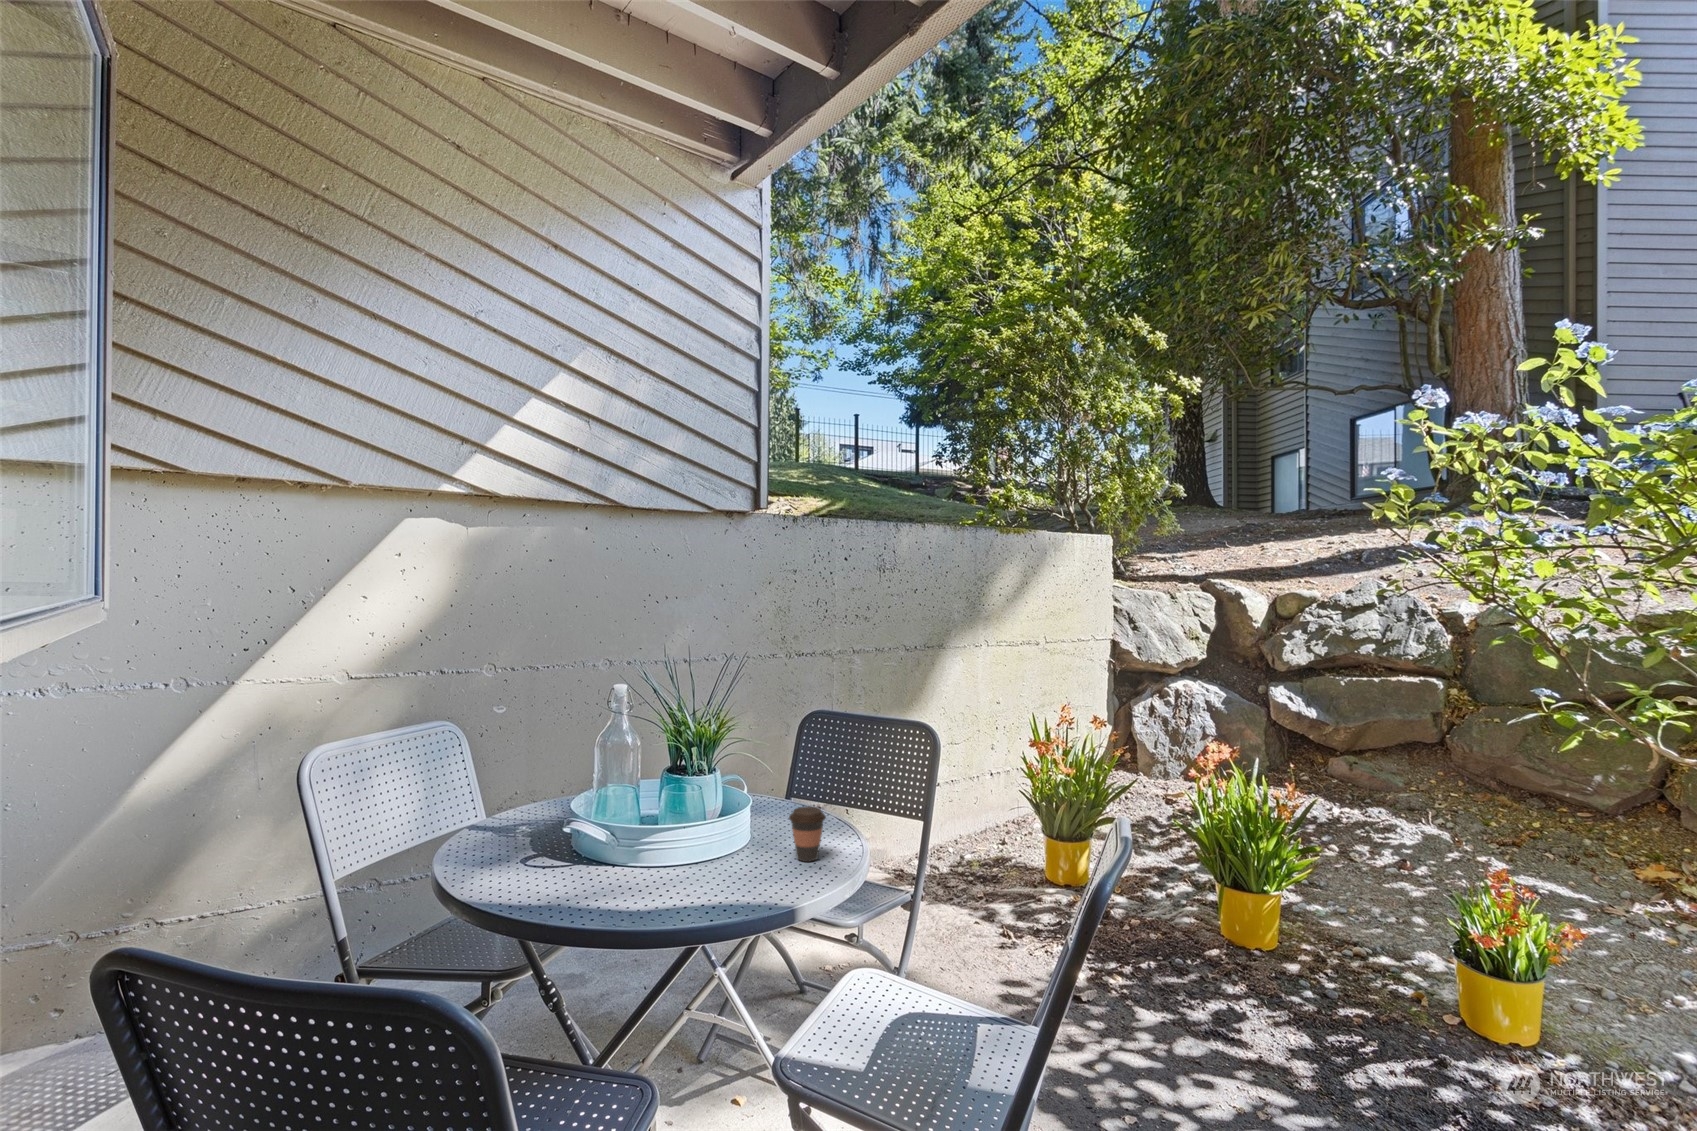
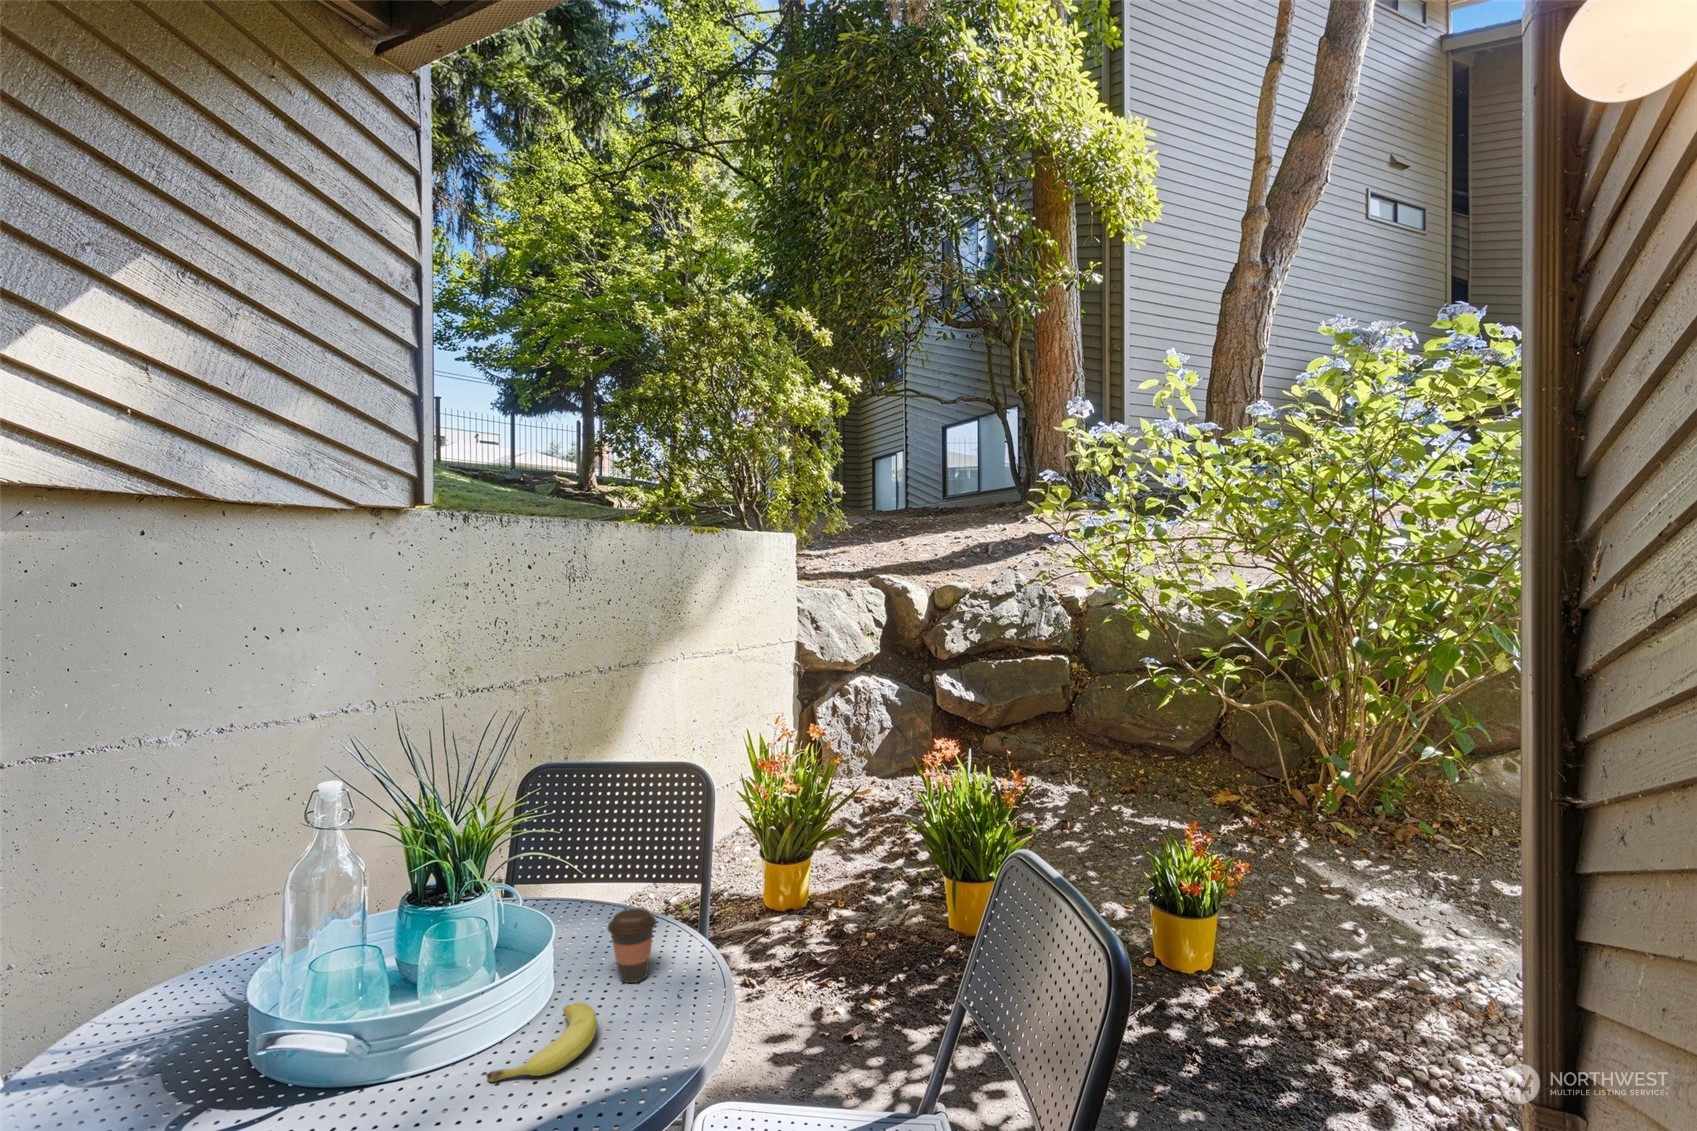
fruit: none [674,860,759,897] -> present [486,1002,597,1082]

